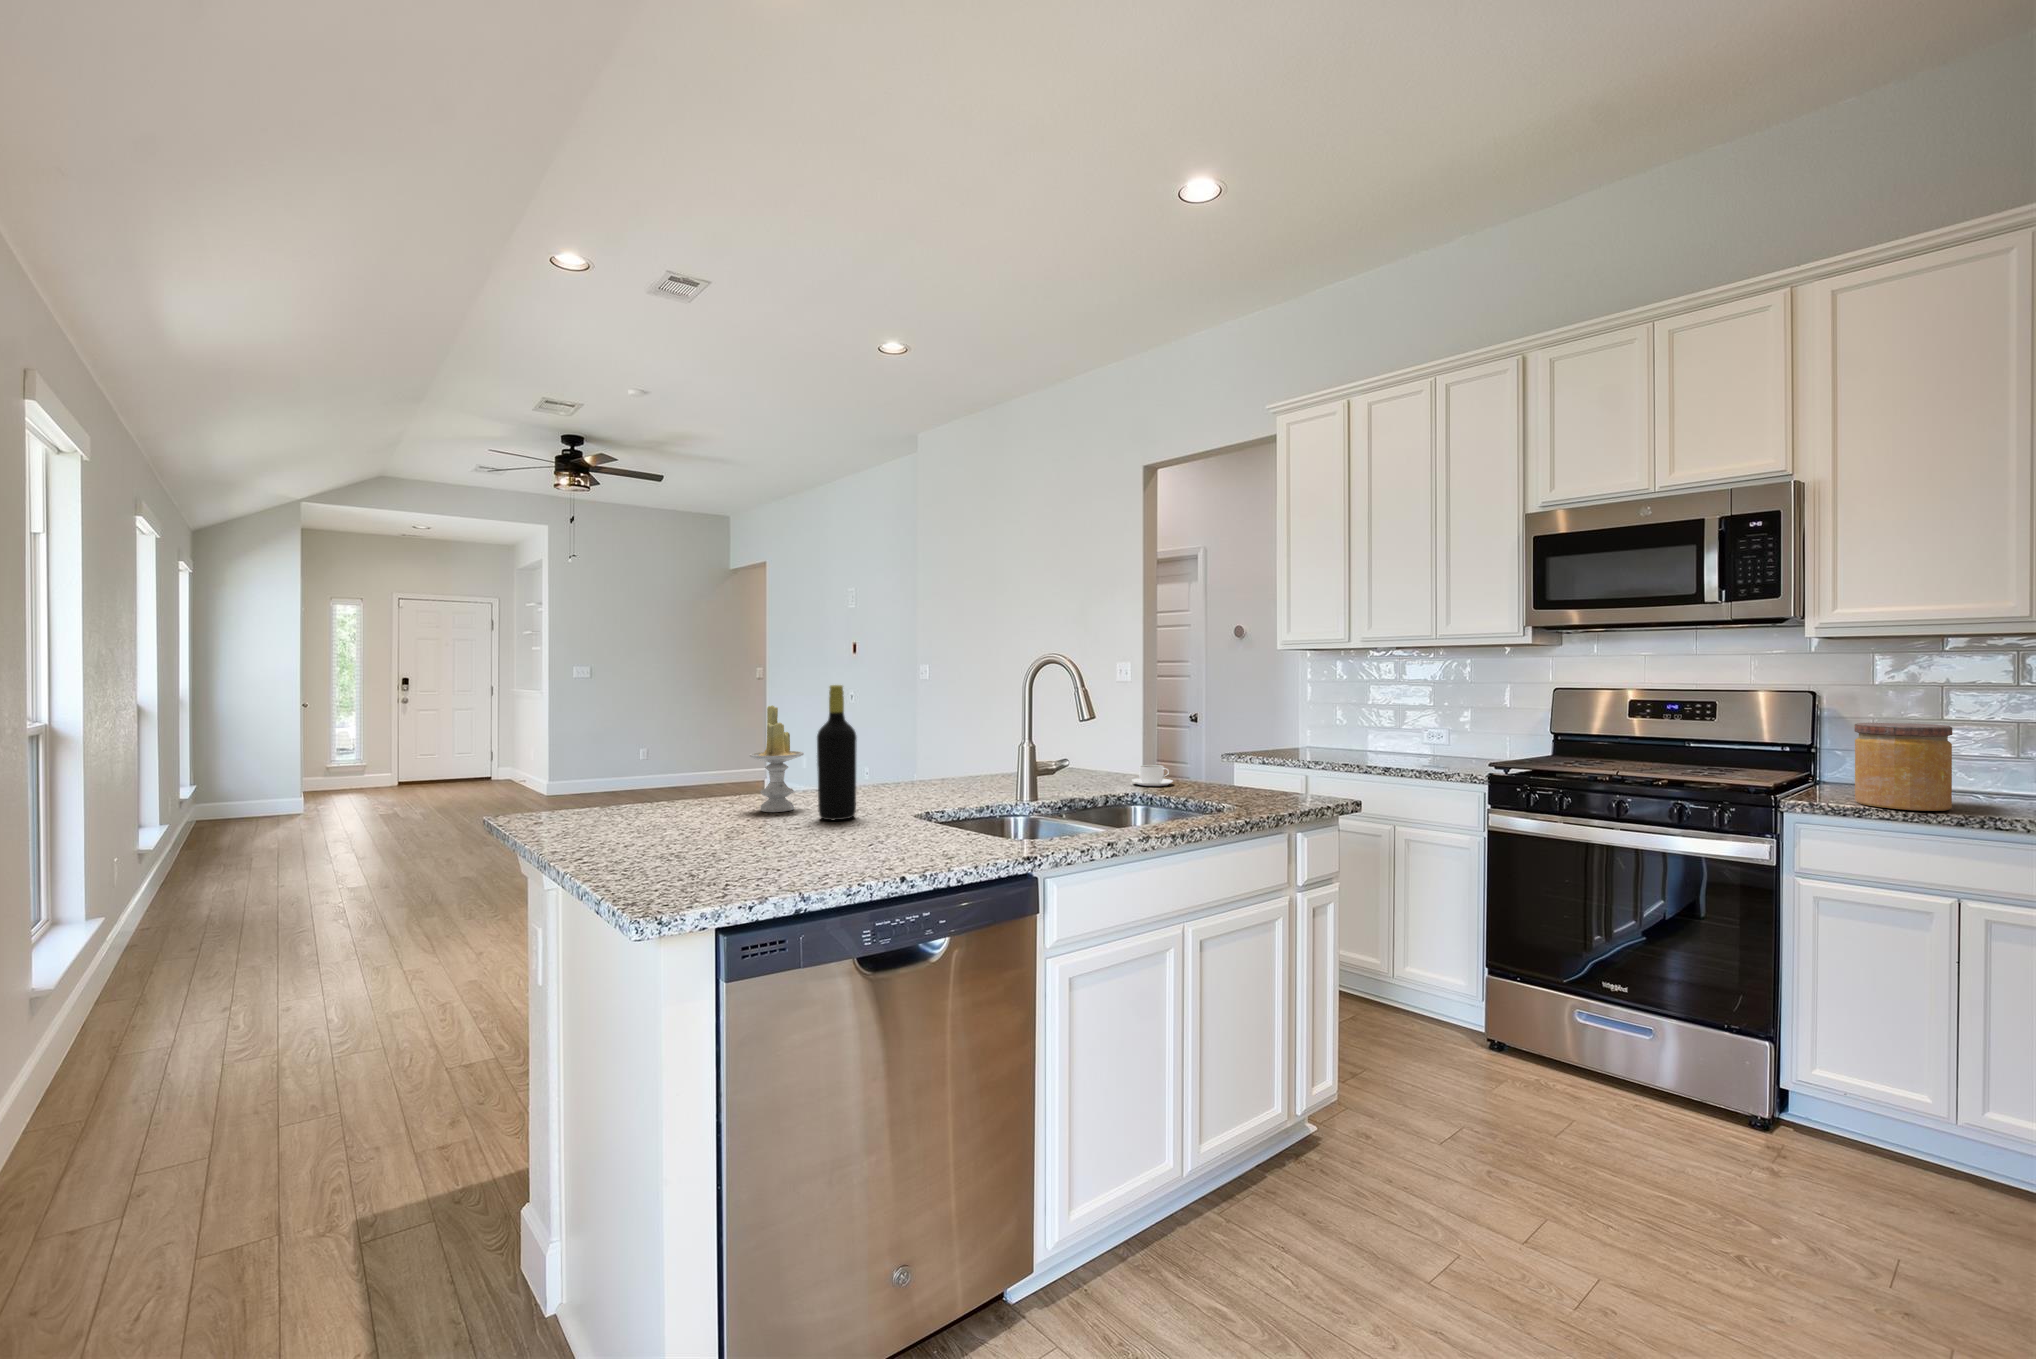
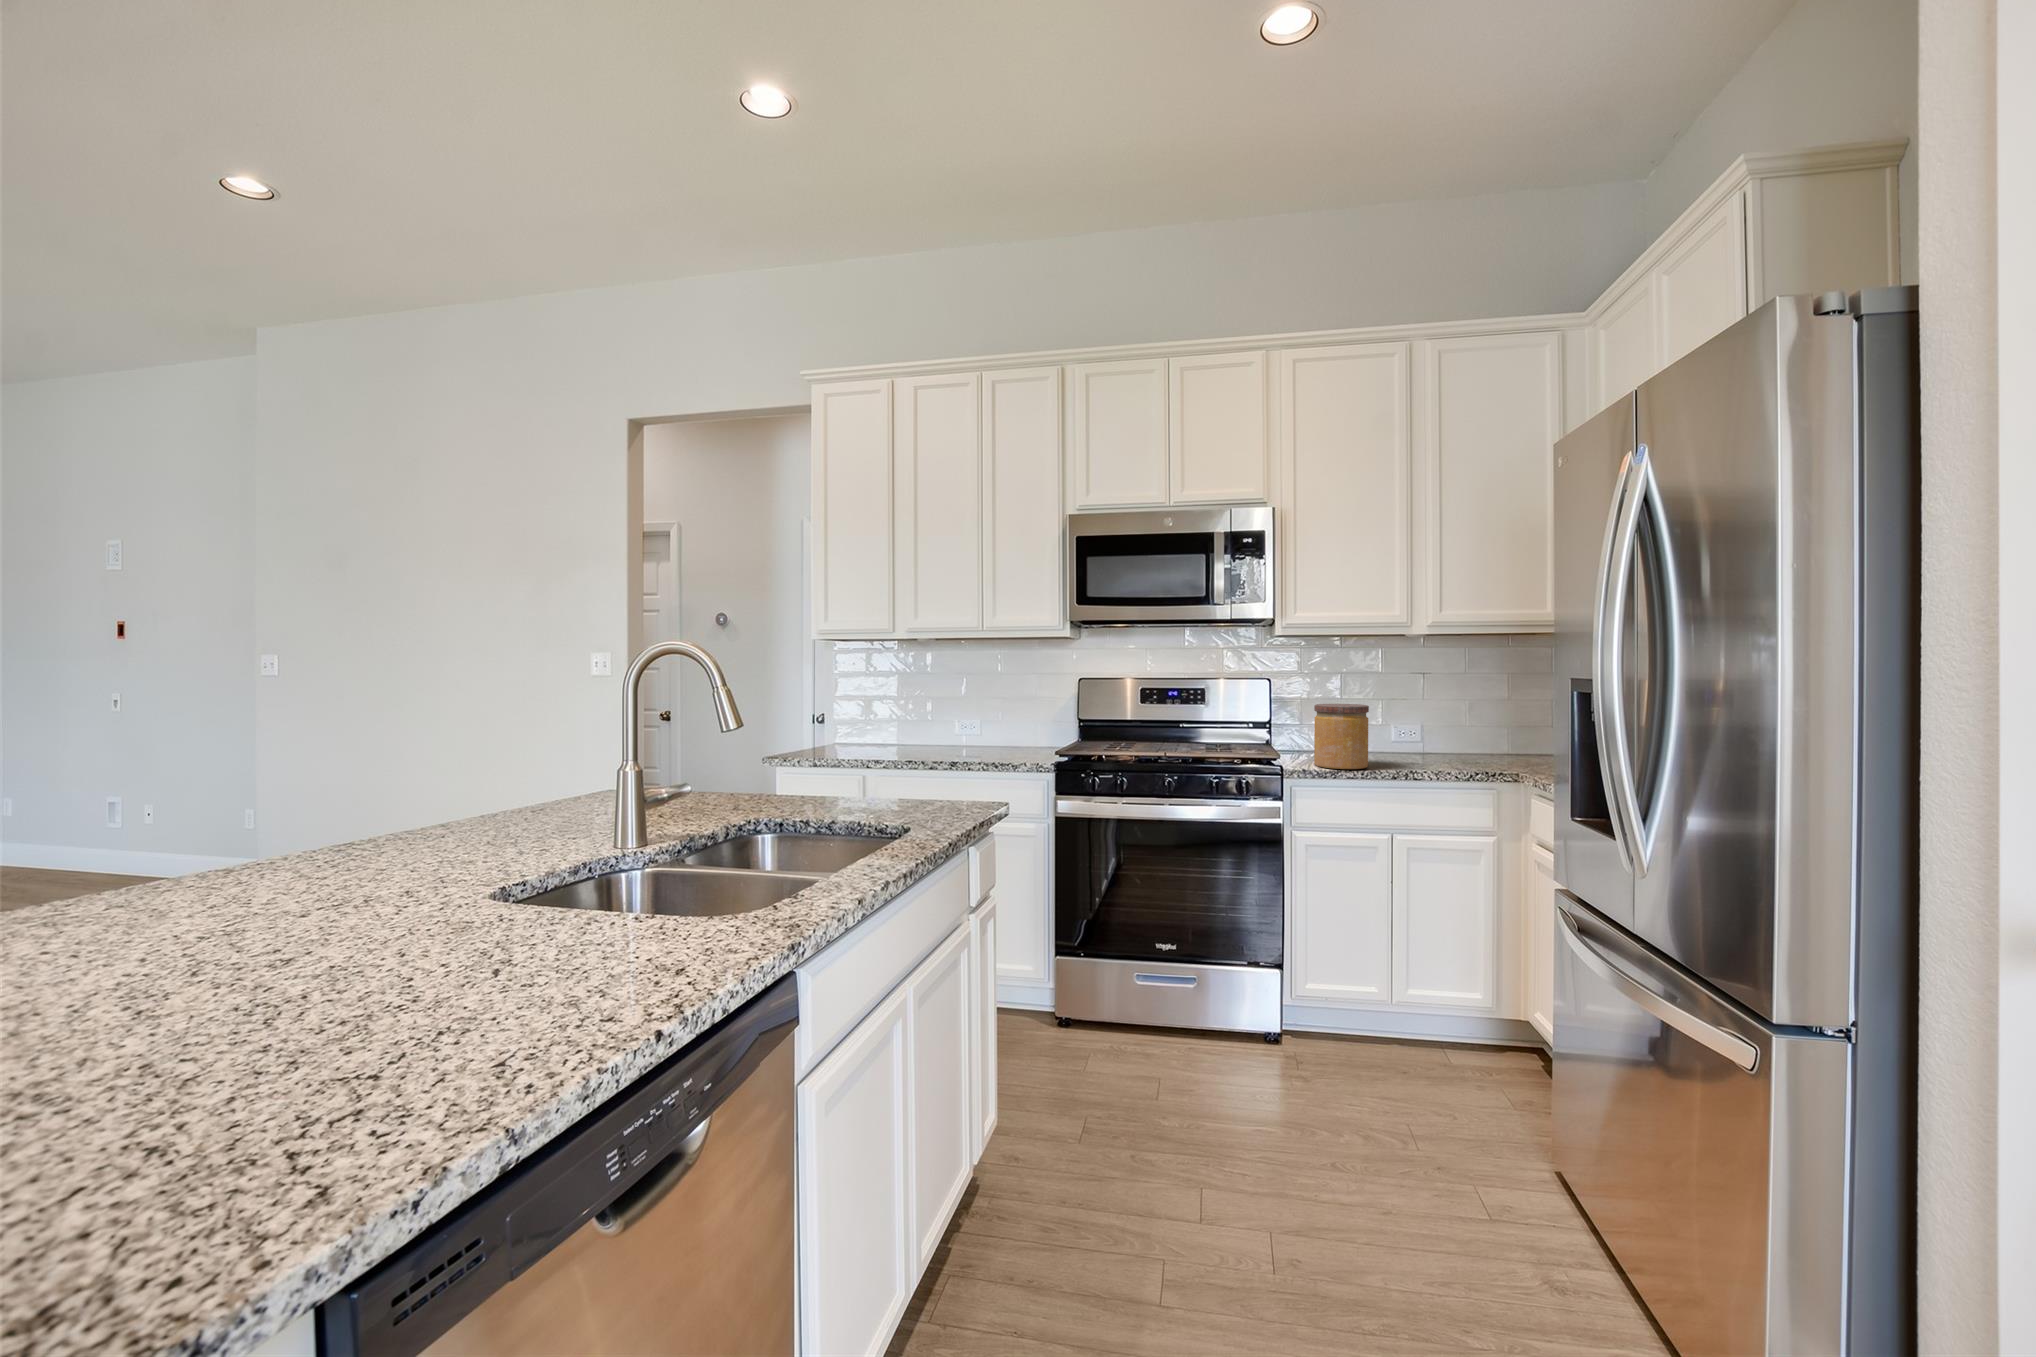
bottle: present [817,685,857,820] -> none [286,689,377,942]
candle: present [750,705,804,812] -> none [71,731,220,947]
coffee cup: present [1132,765,1173,786] -> none [744,782,798,810]

